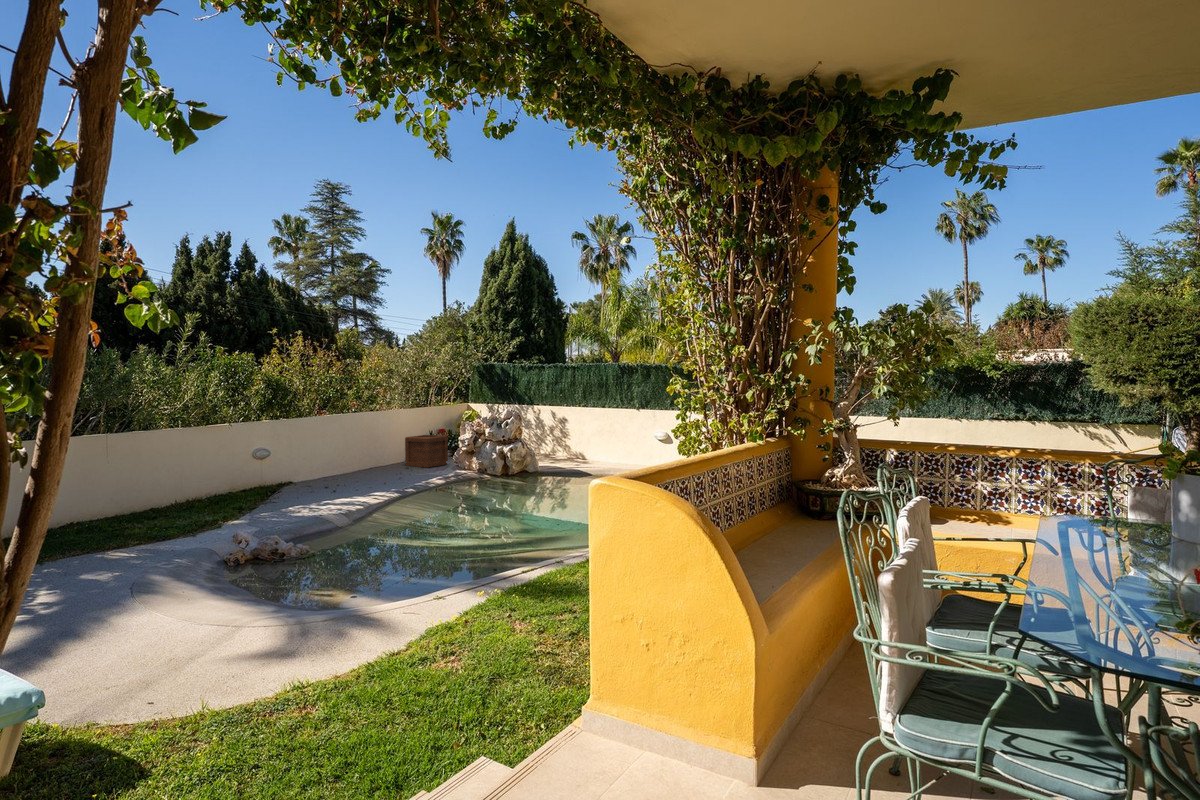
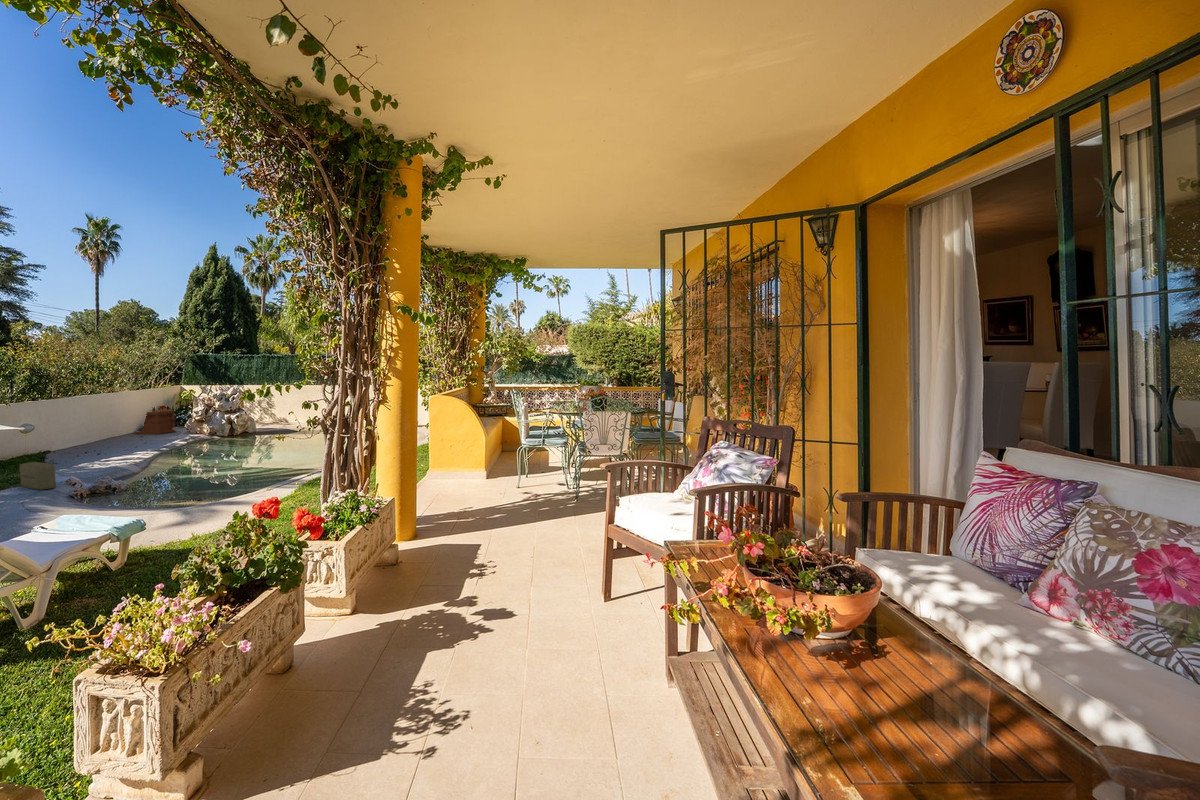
pouf: none [141,561,173,623] -> present [20,462,56,490]

